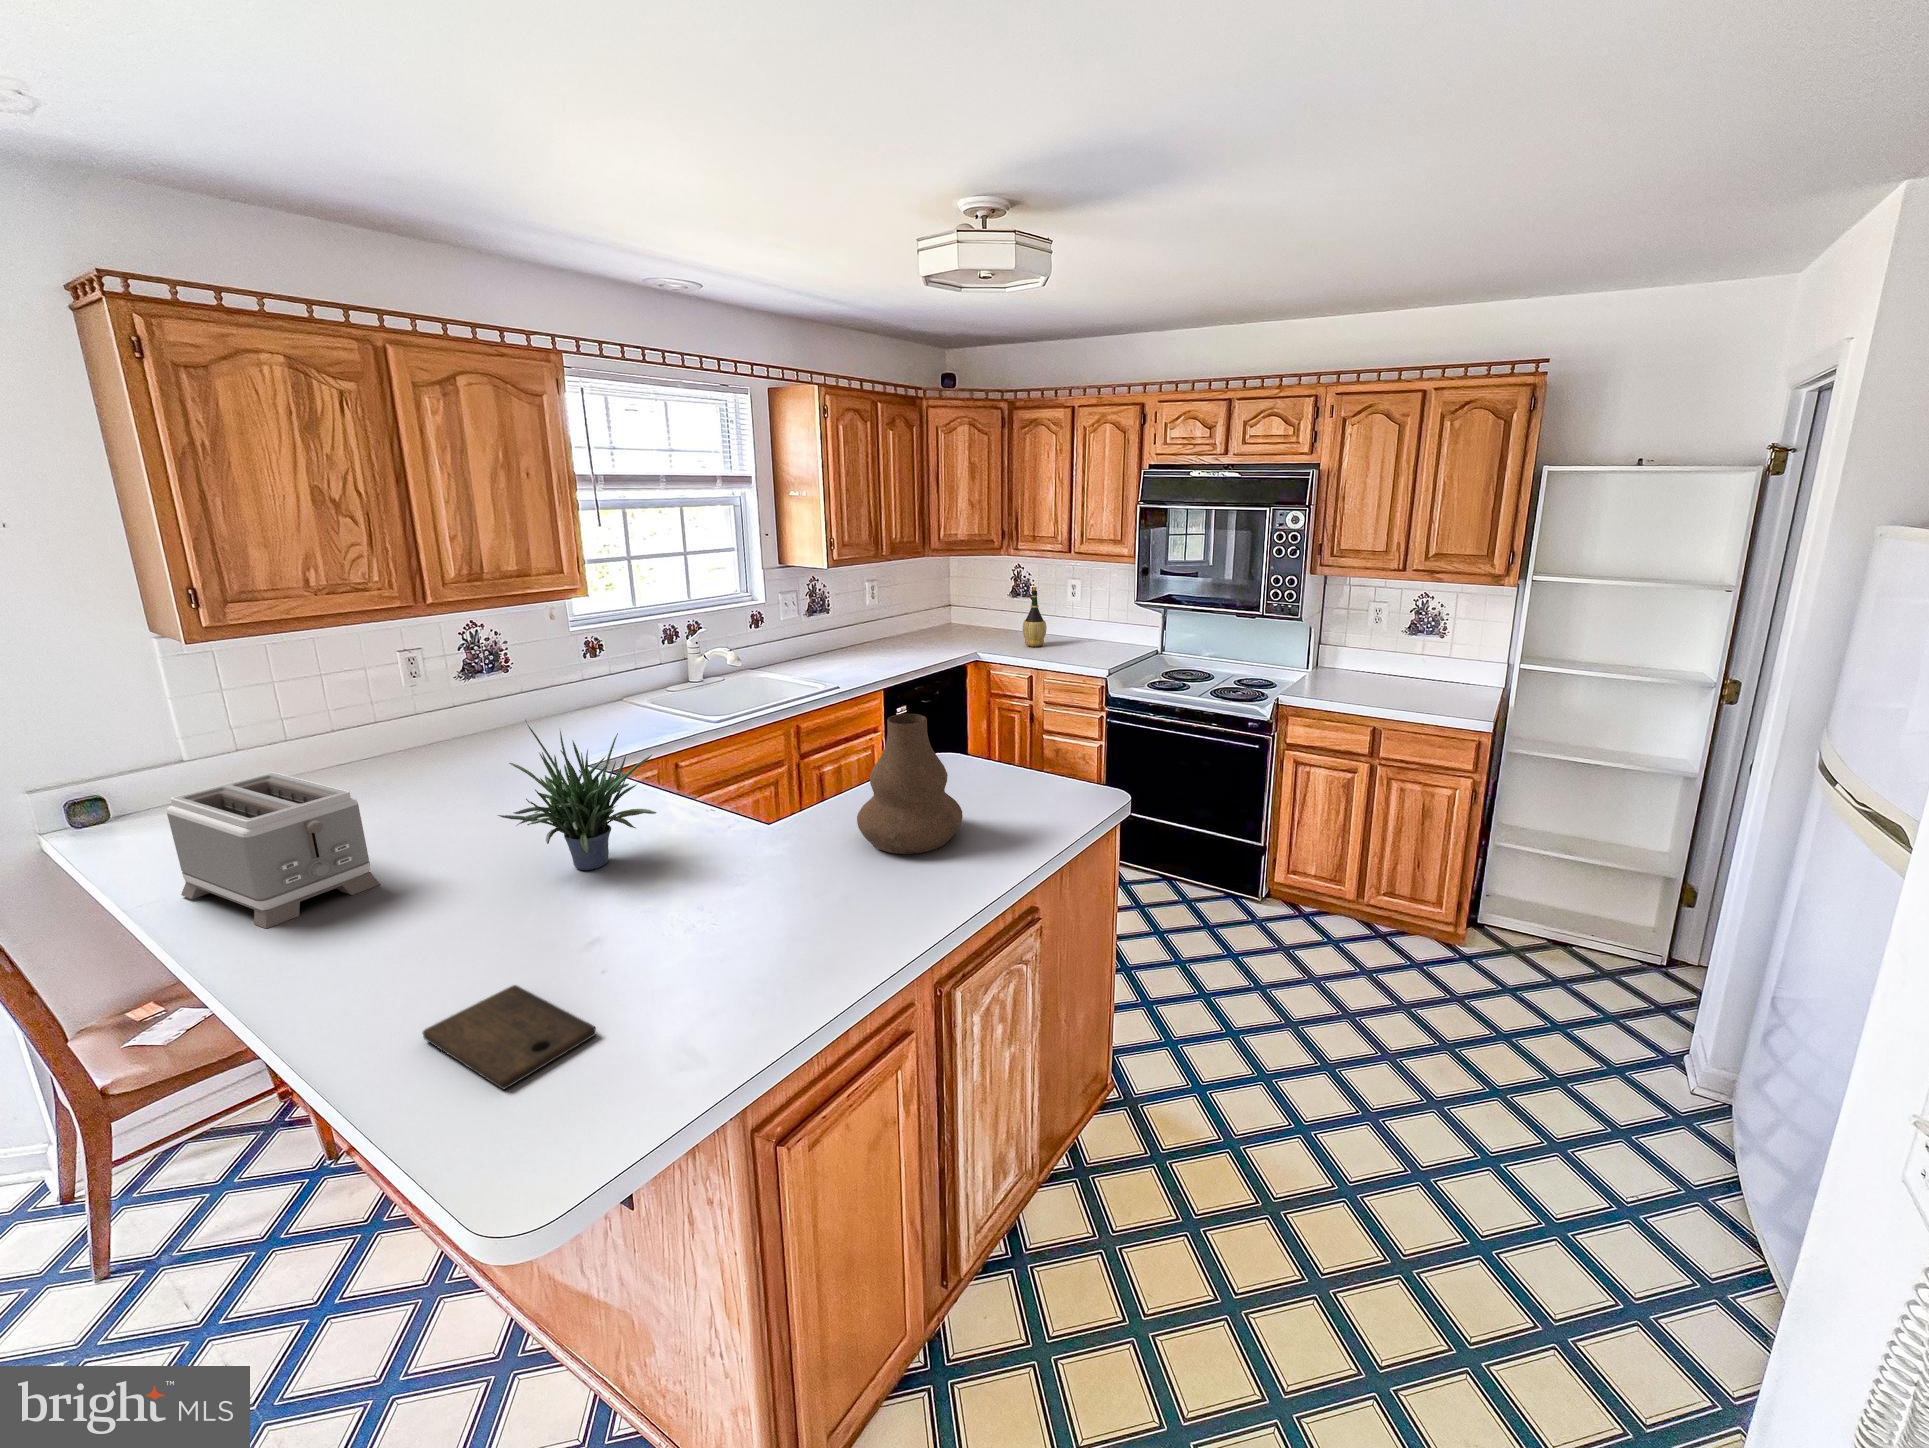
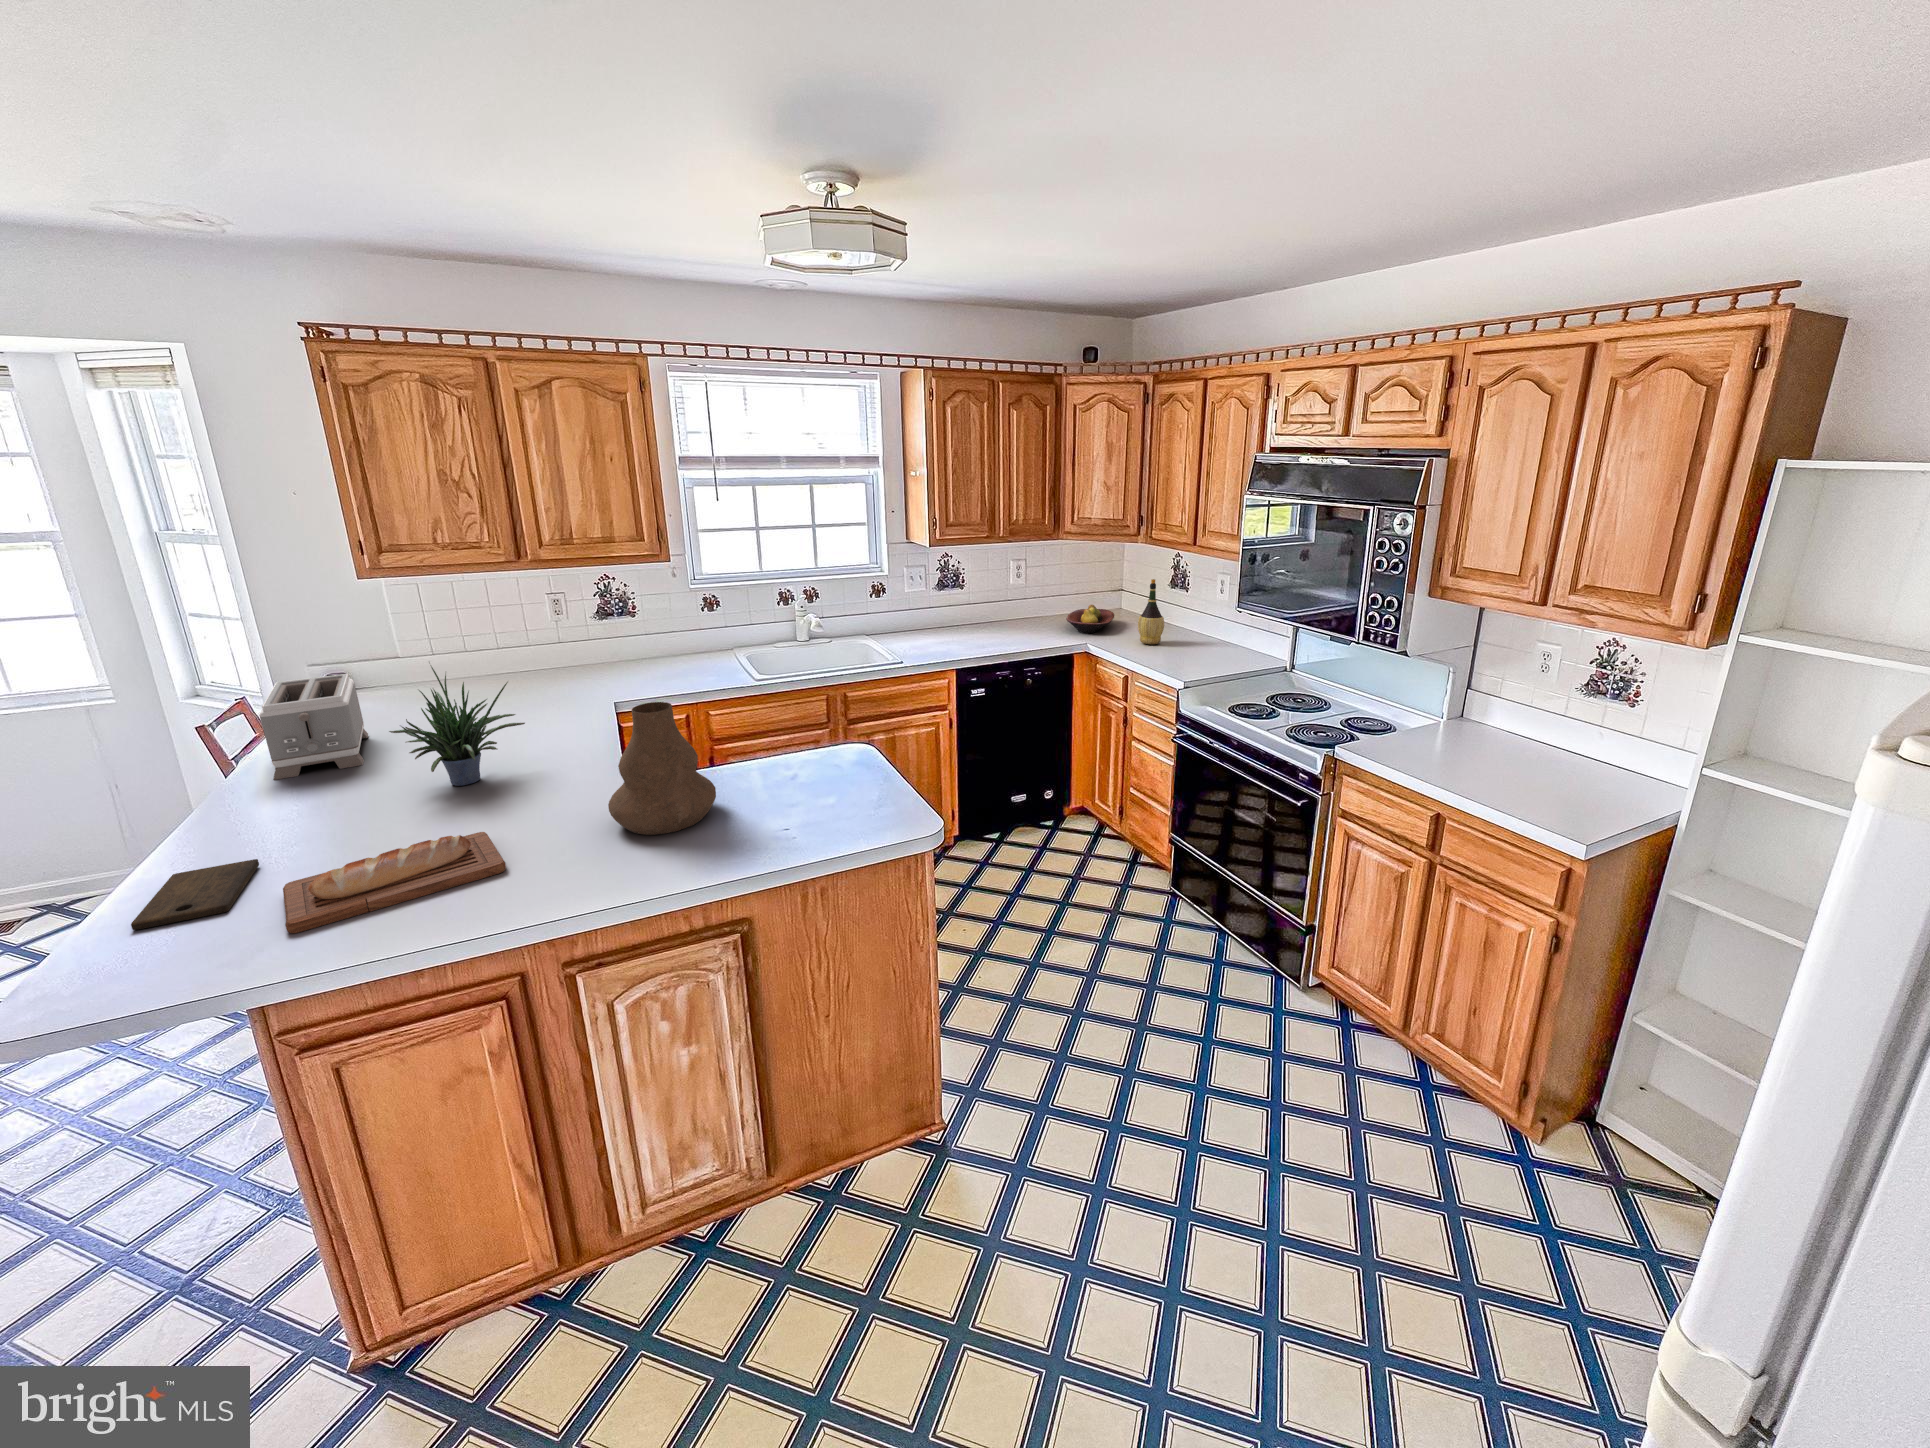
fruit bowl: none [935,619,983,645] -> present [1066,605,1114,633]
bread loaf: none [633,888,852,1021] -> present [283,832,506,933]

